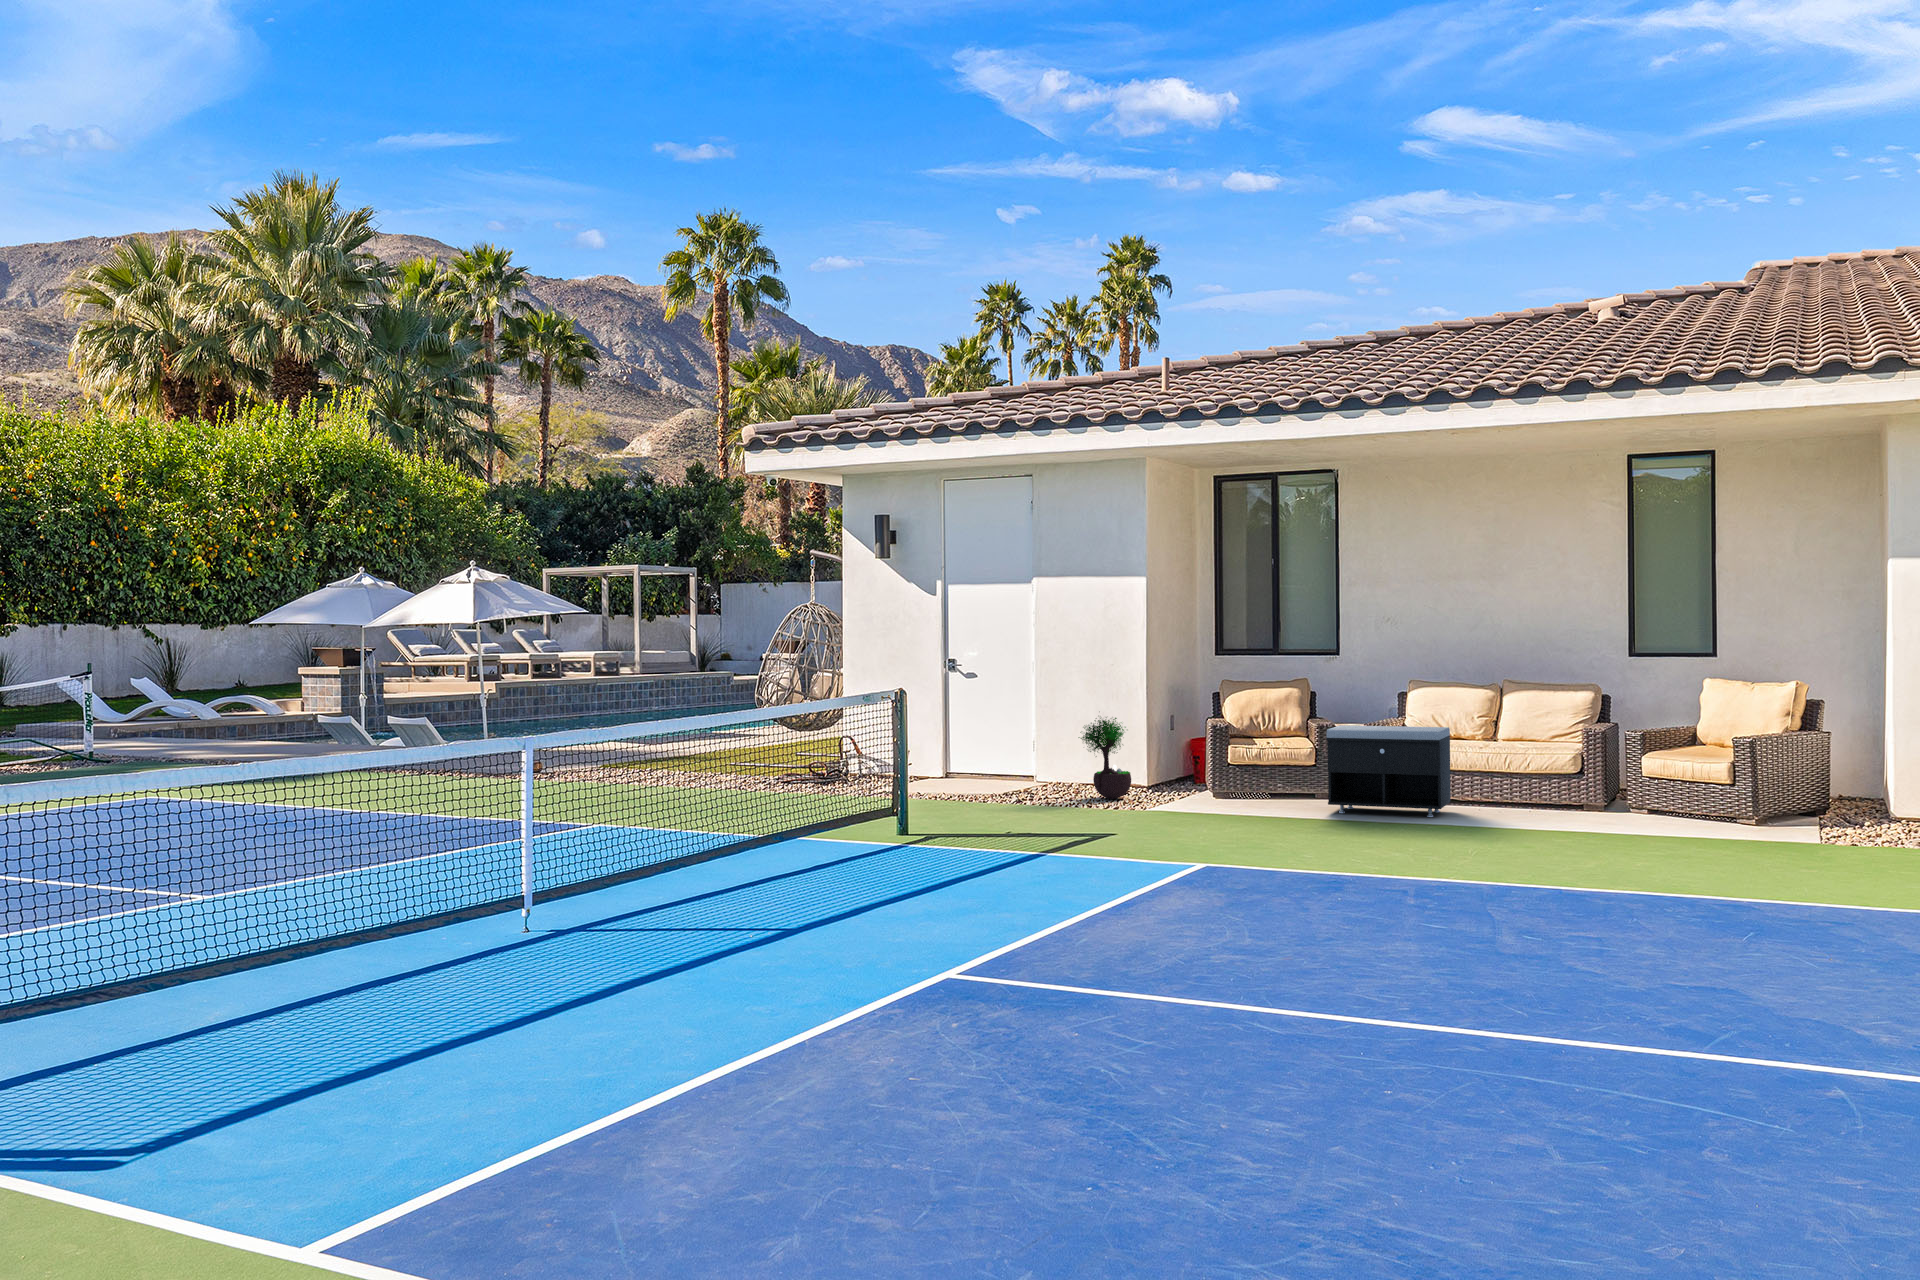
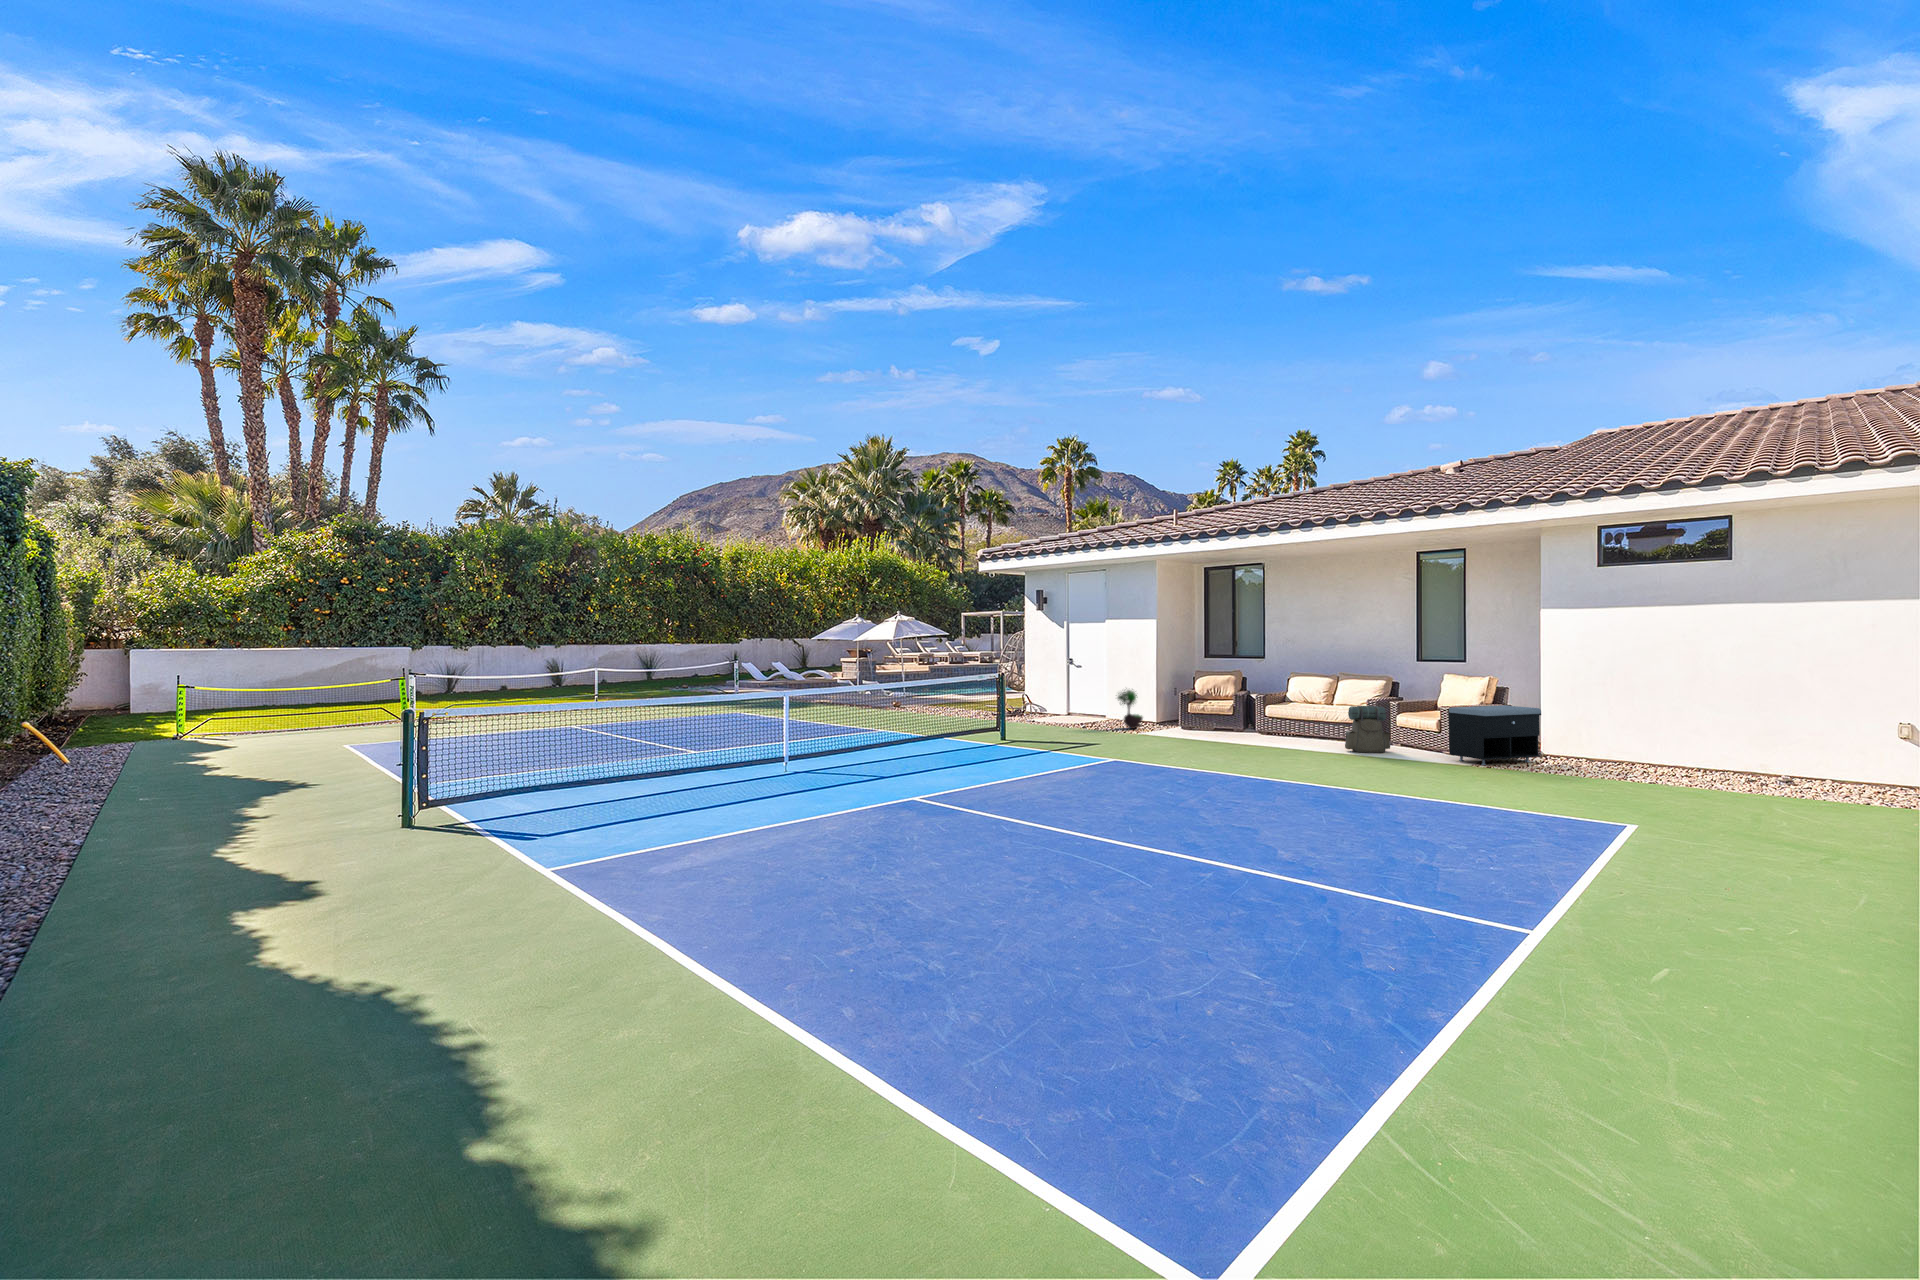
storage bench: present [1326,725,1451,817] -> present [1449,705,1541,765]
backpack: none [1568,738,1641,825] -> present [1345,706,1390,753]

